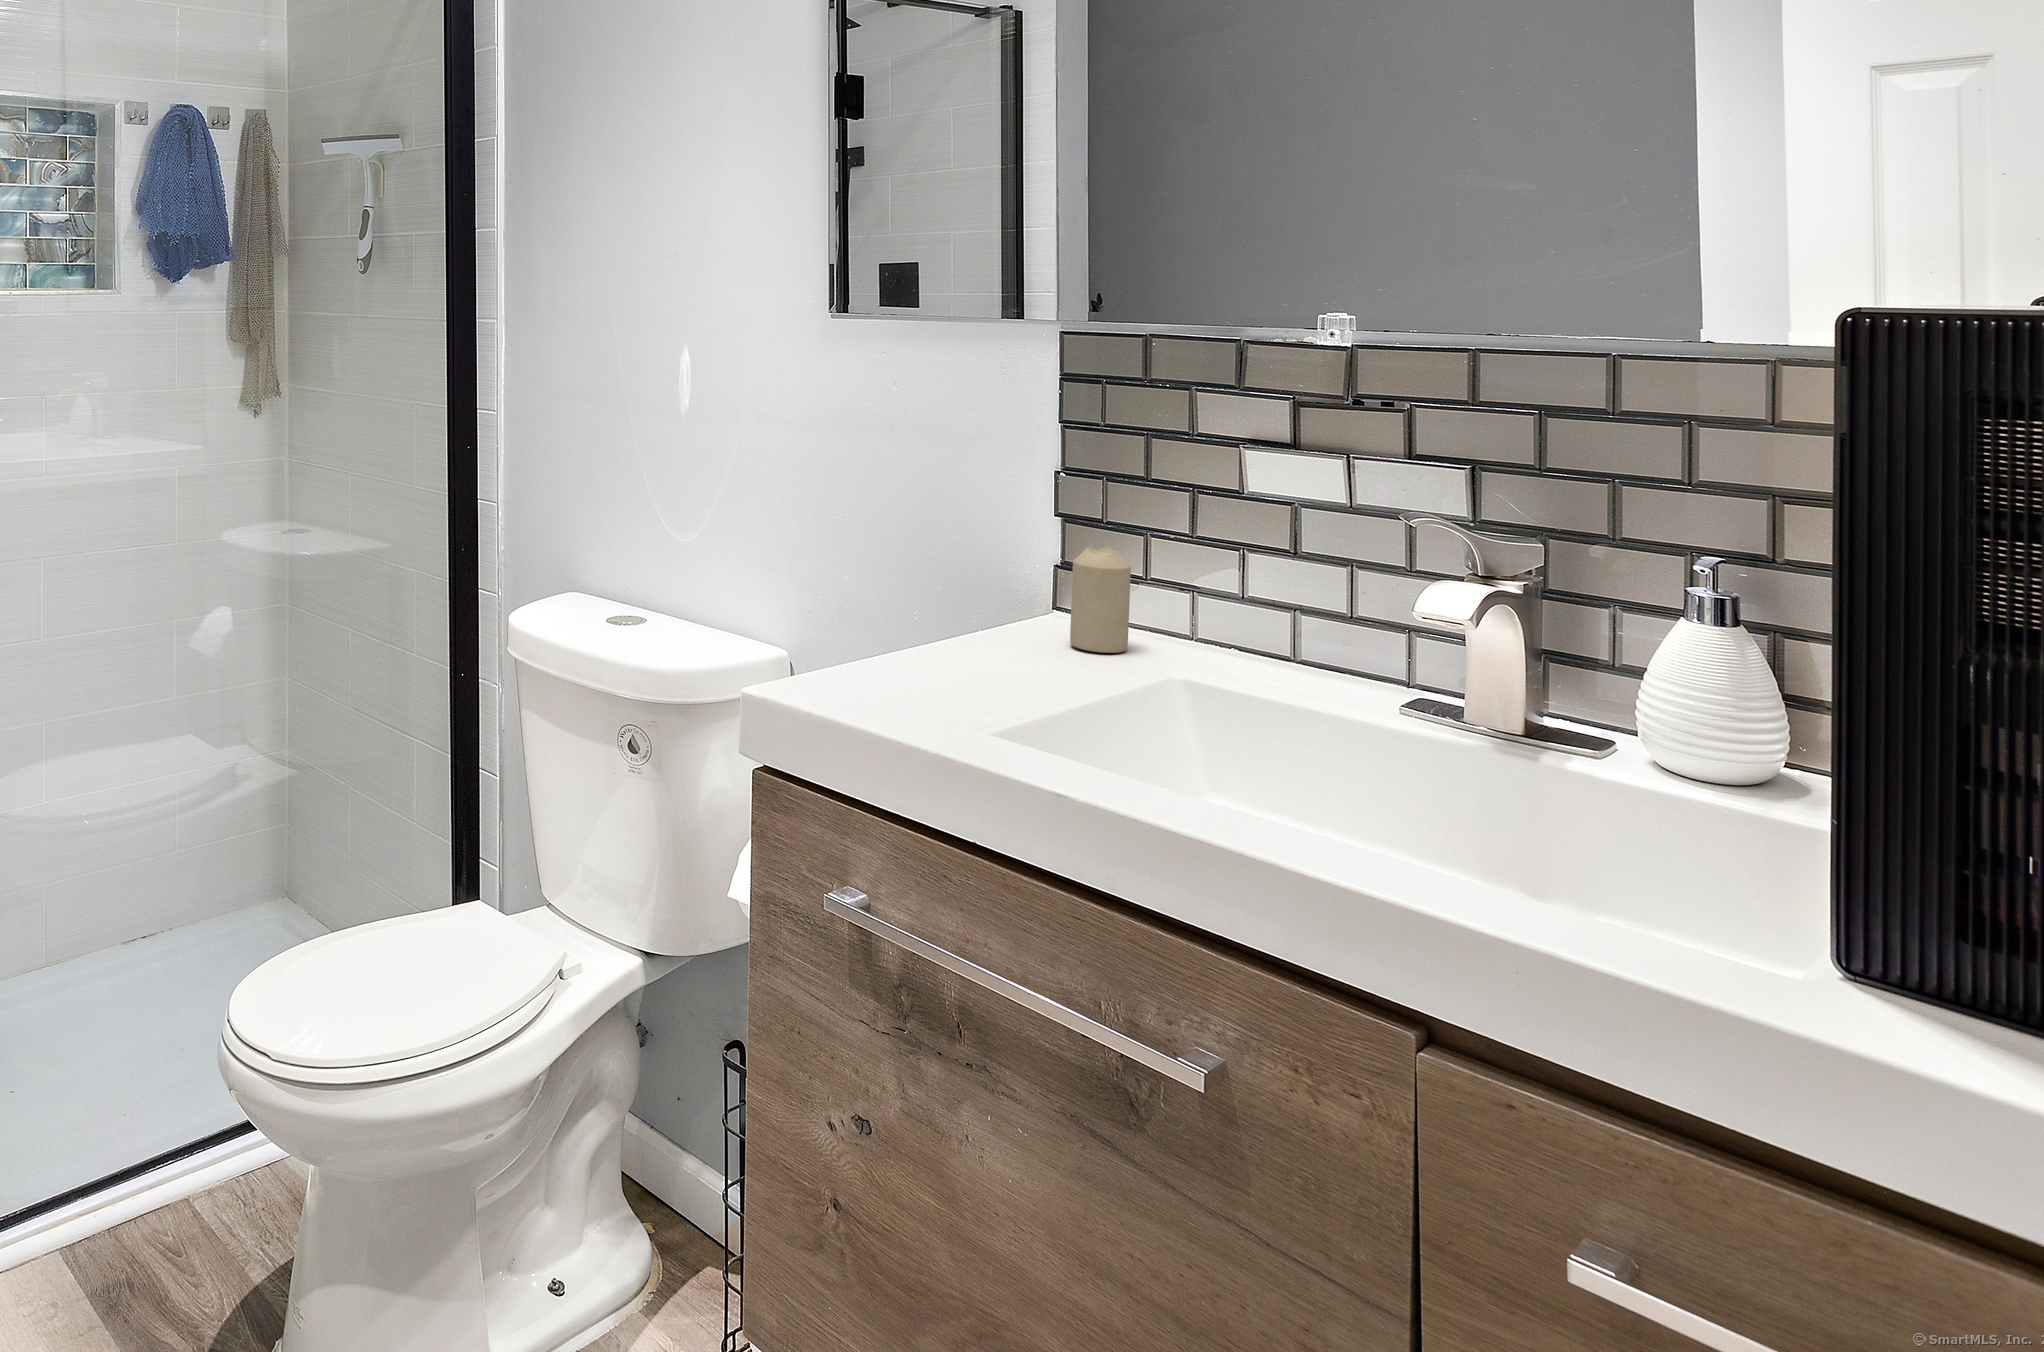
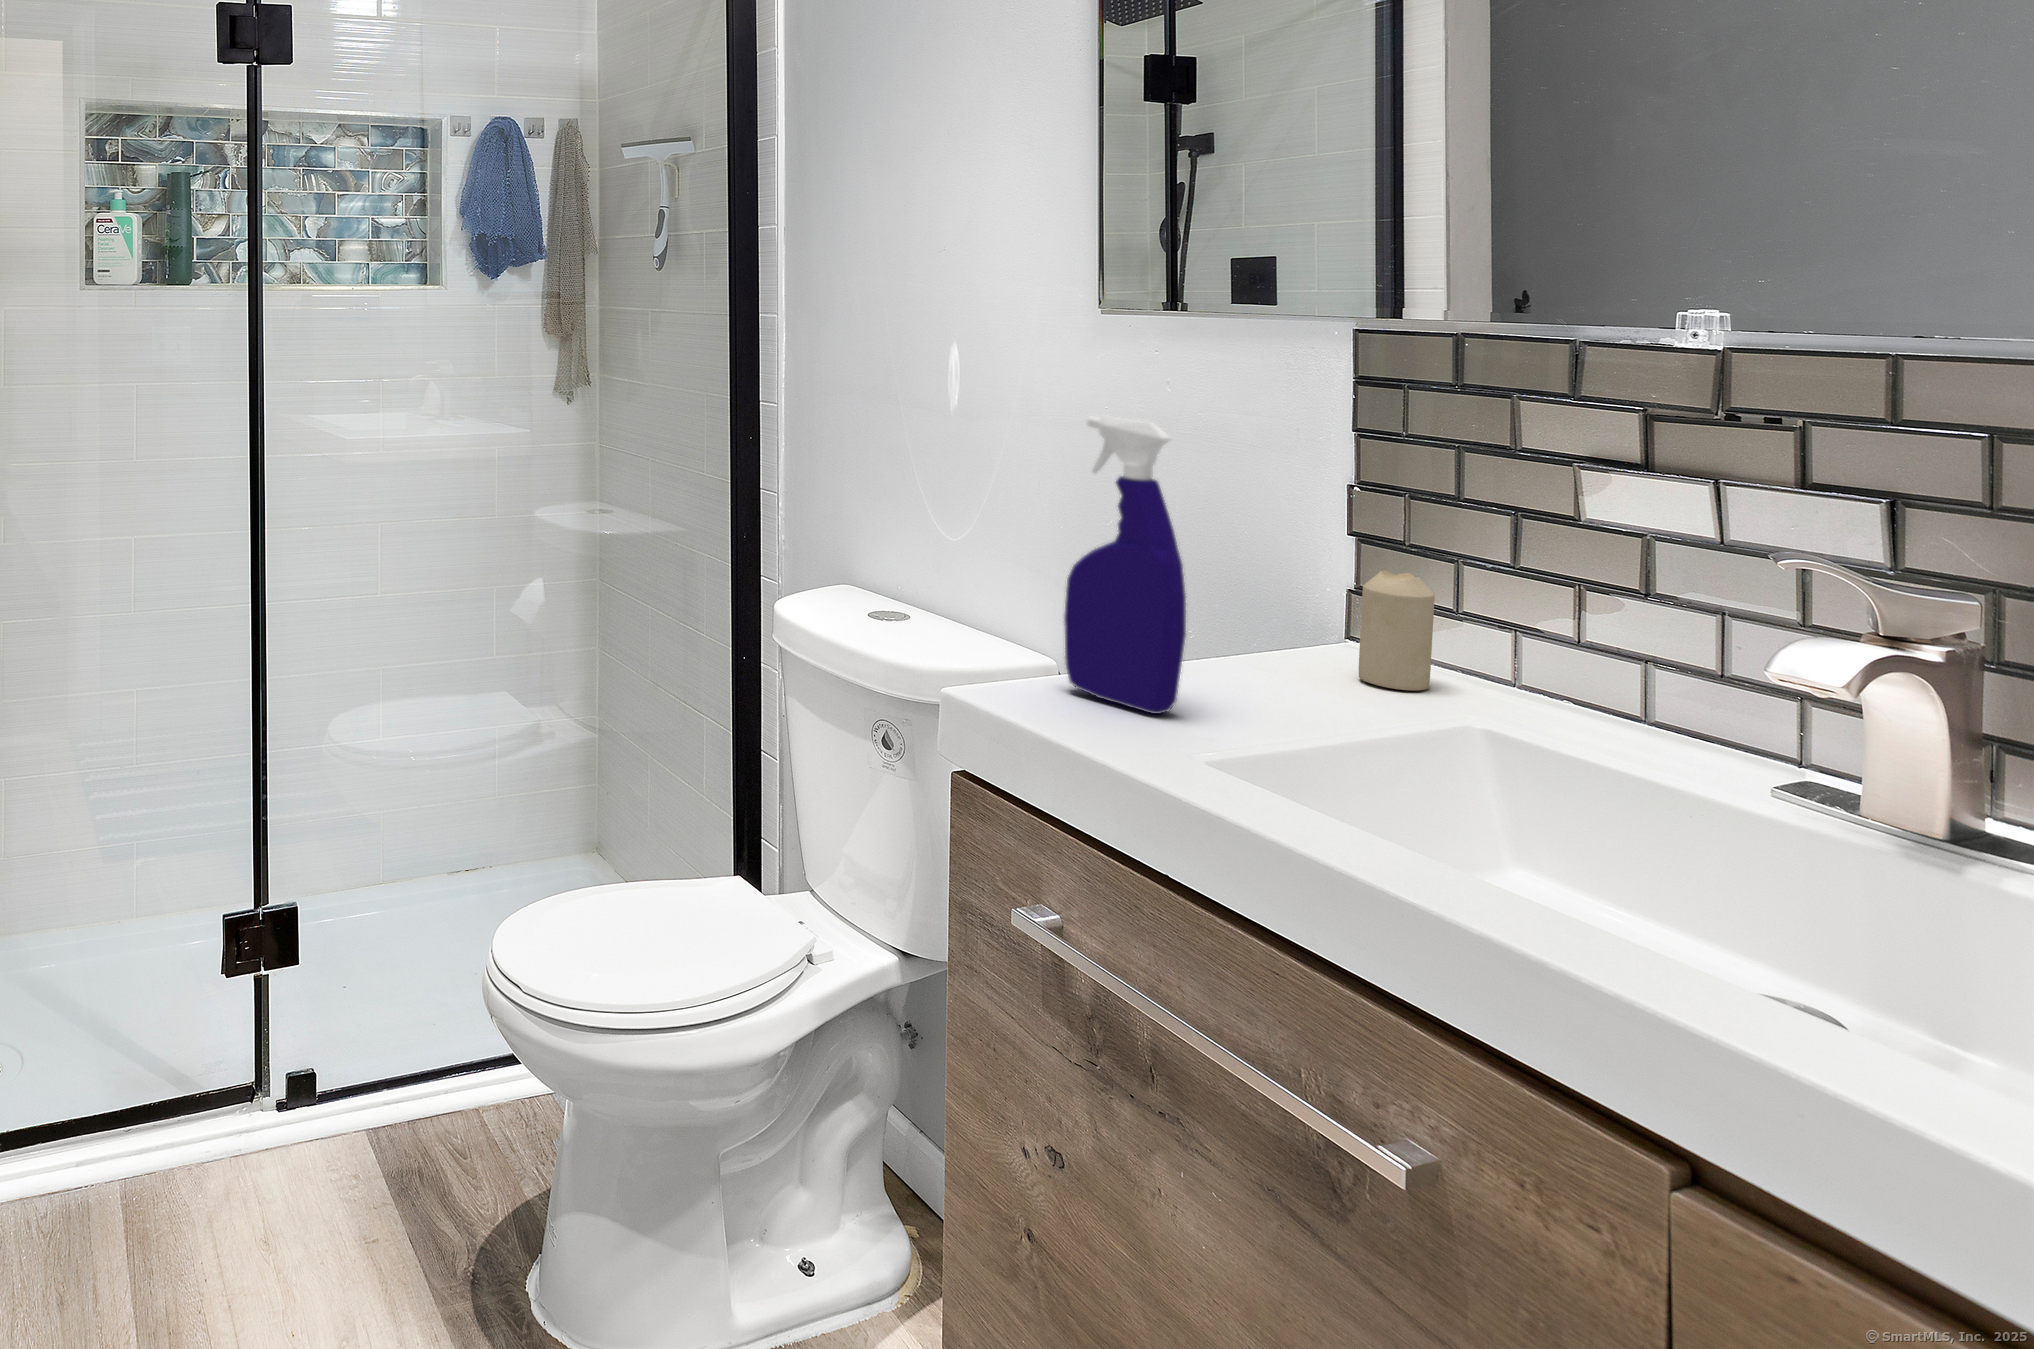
spray bottle: none [840,416,952,695] -> present [1064,416,1186,714]

